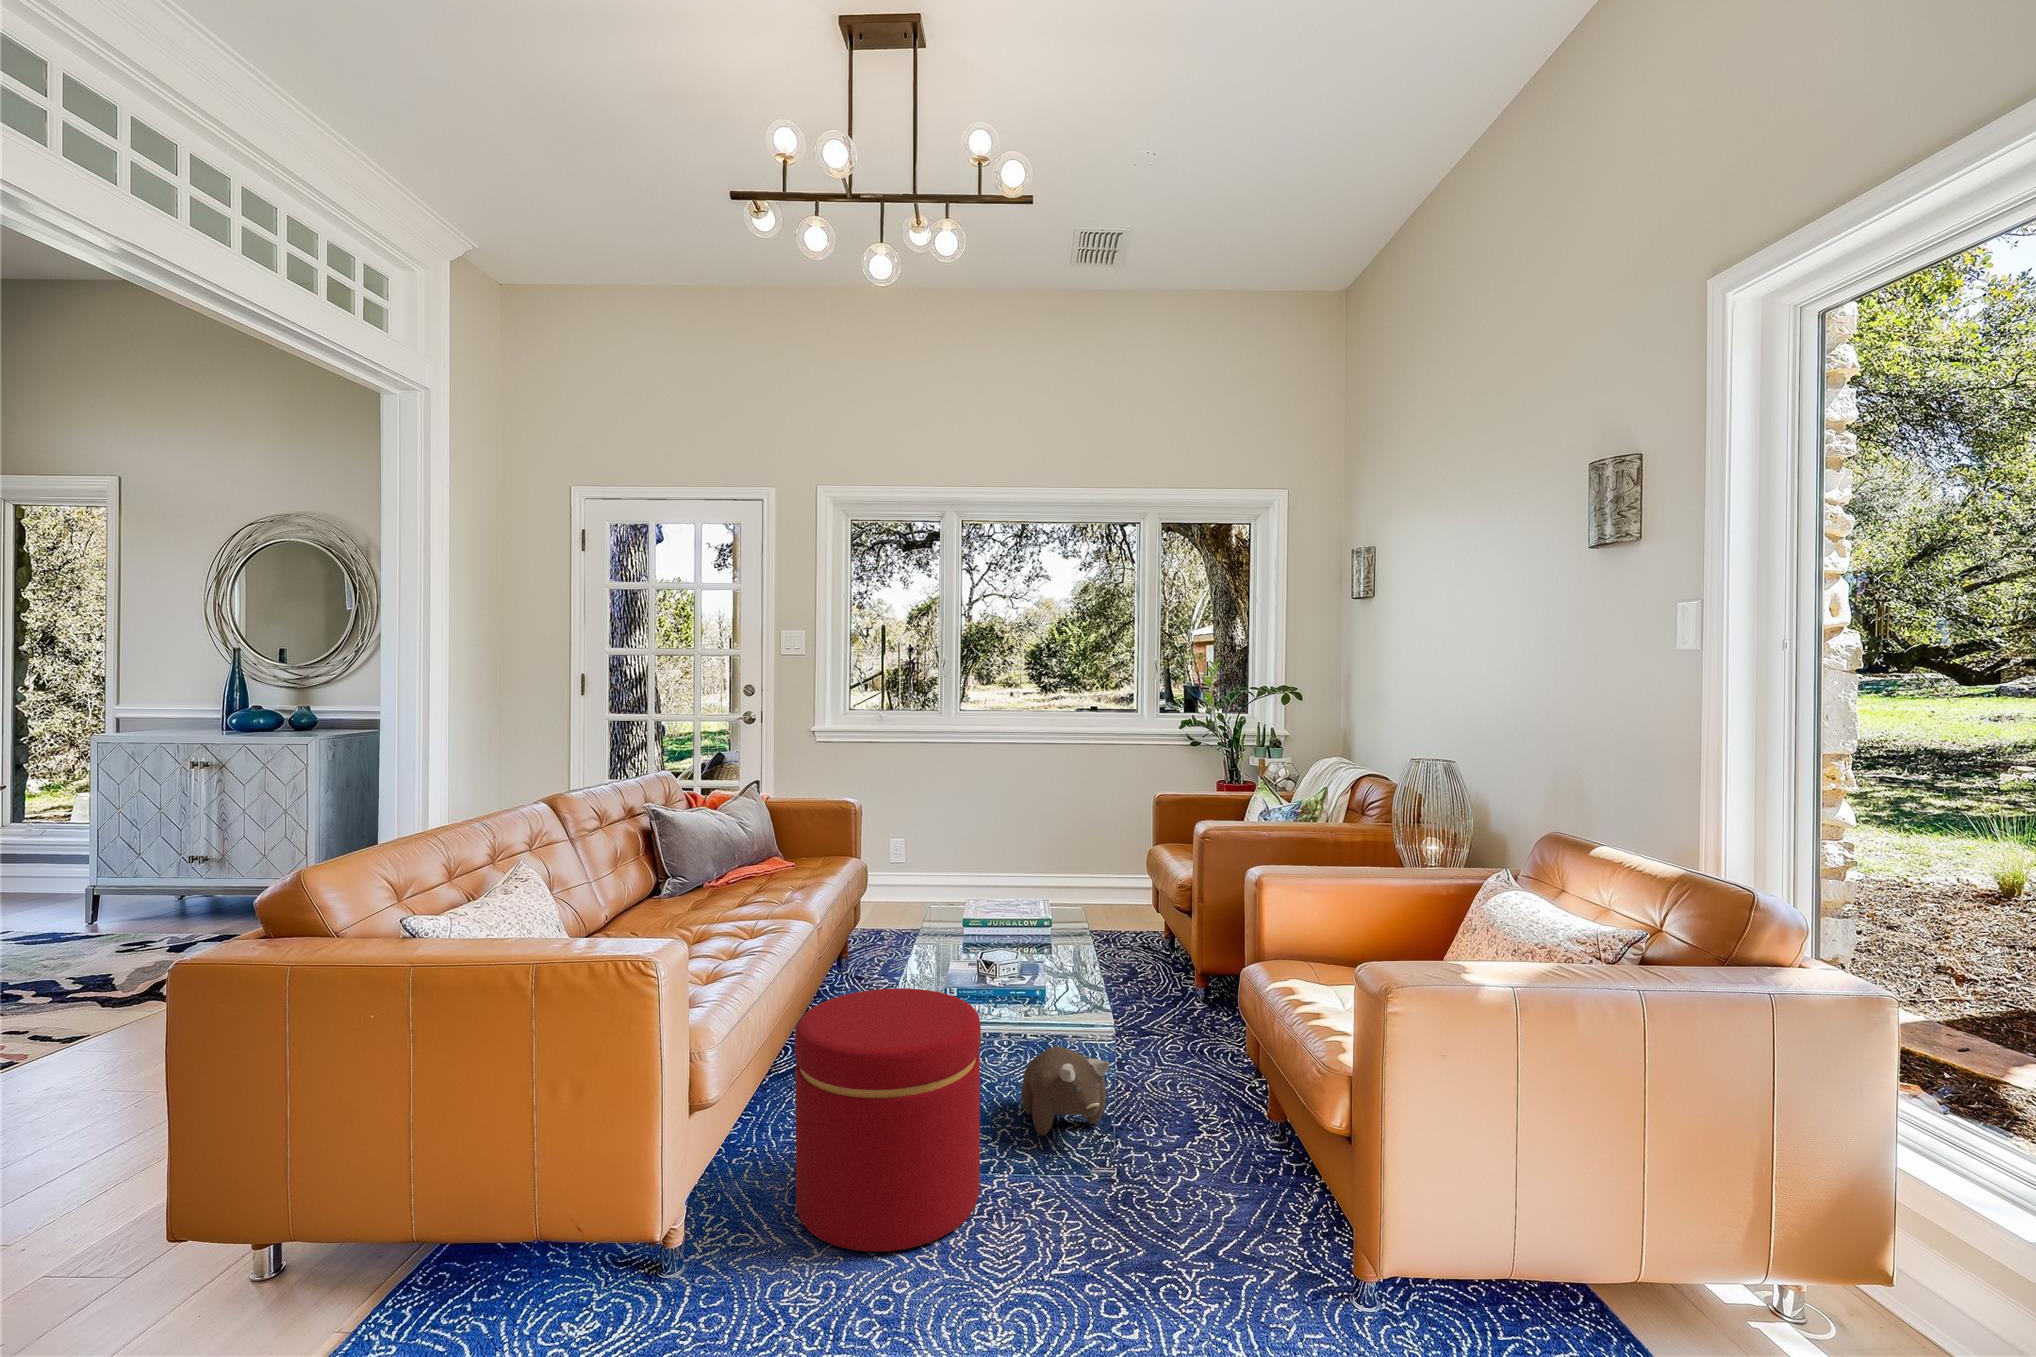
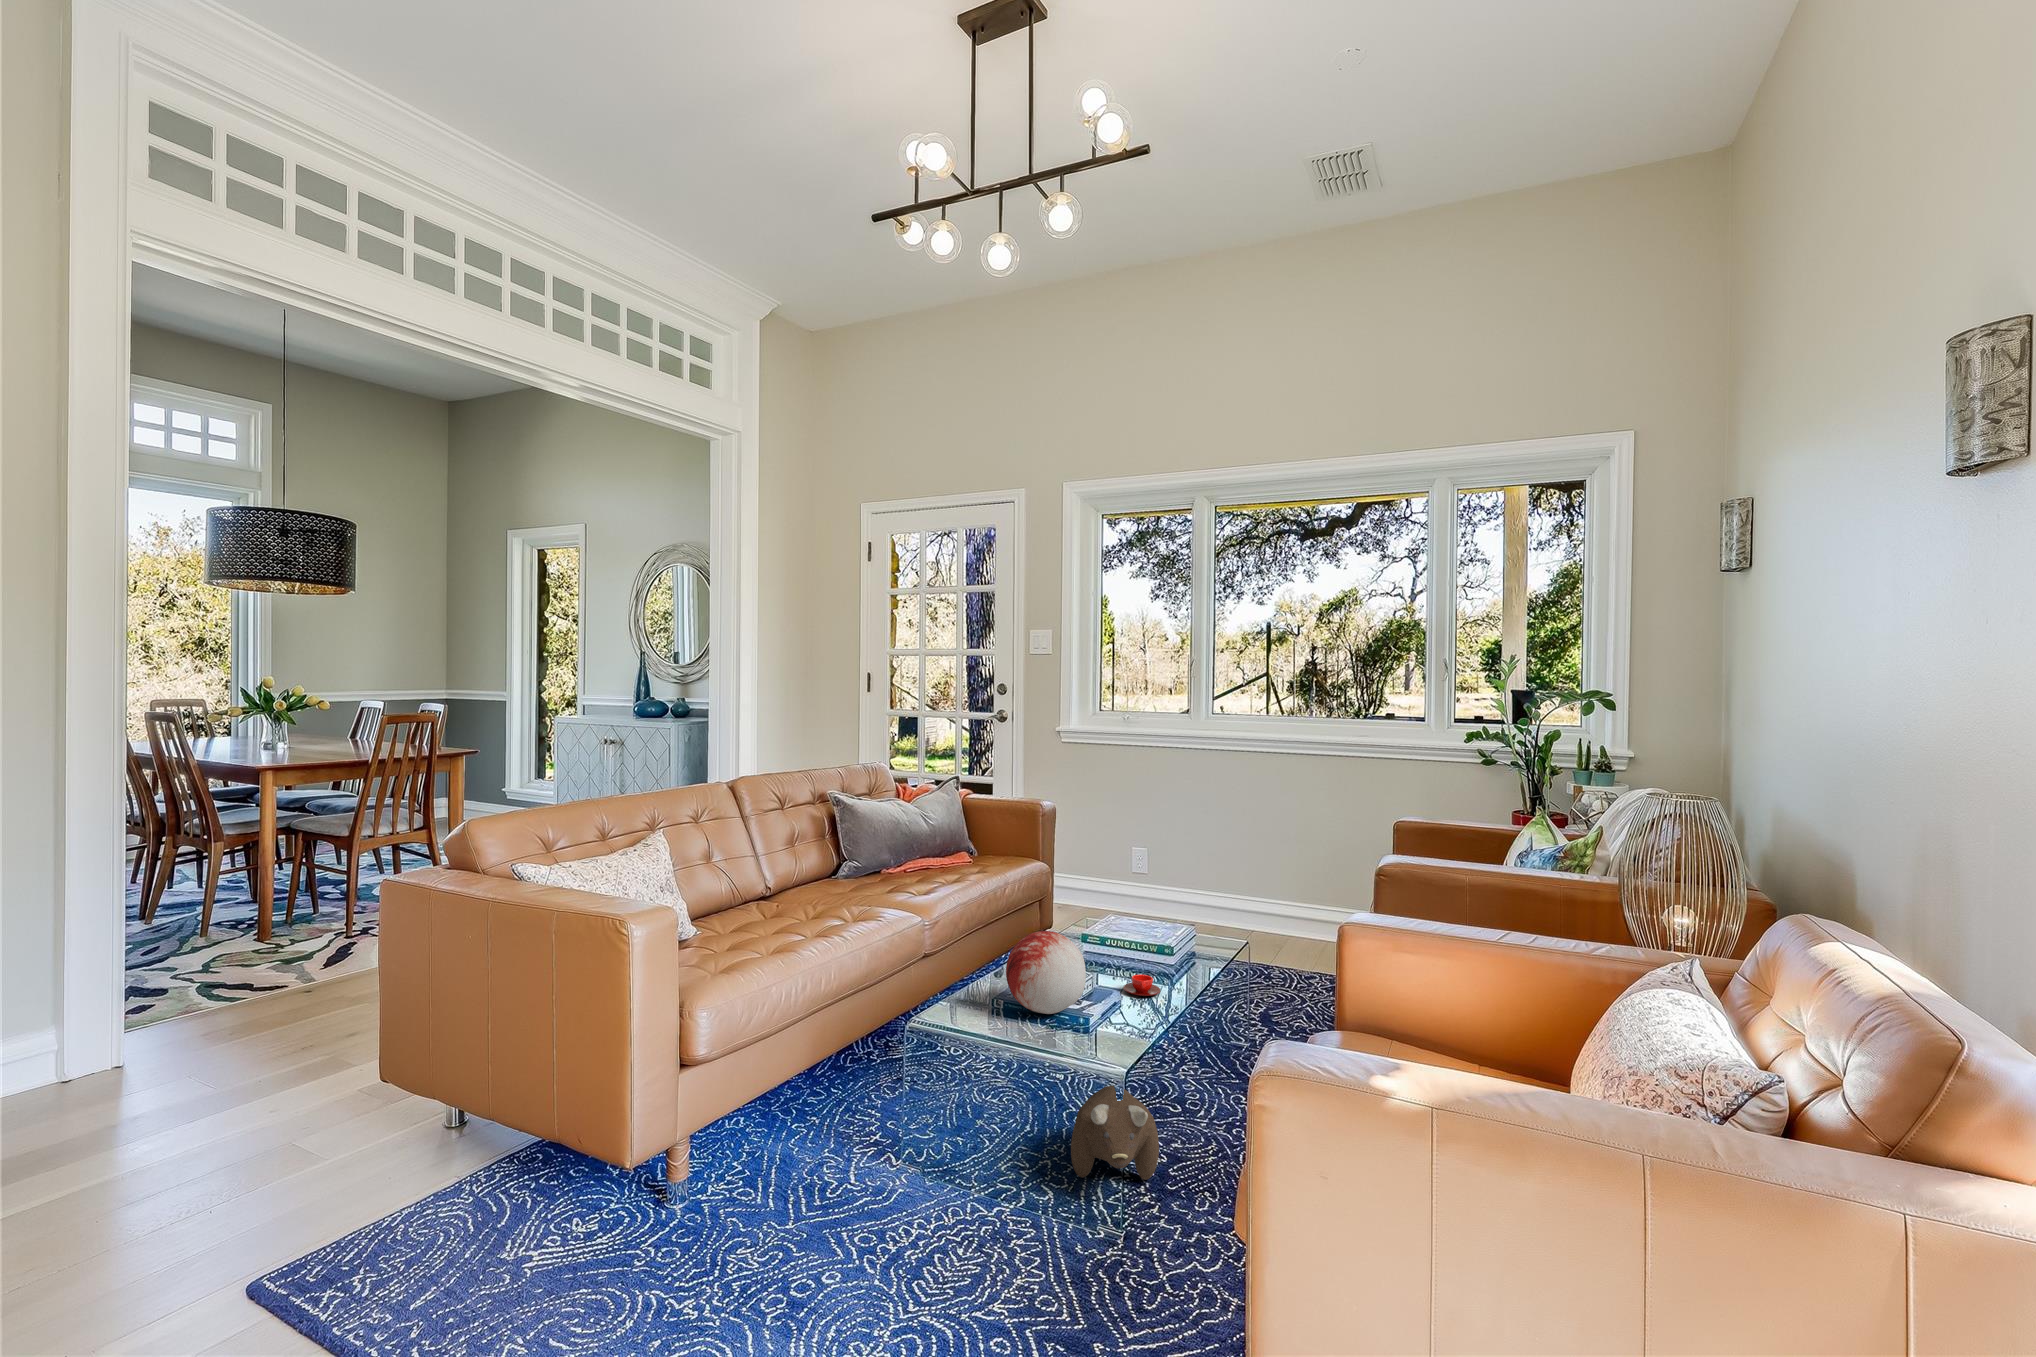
decorative orb: none [934,915,1012,994] -> present [1006,931,1086,1014]
teacup: none [1018,944,1052,963] -> present [1123,974,1160,996]
ottoman: present [795,988,981,1252] -> none [795,987,984,1247]

